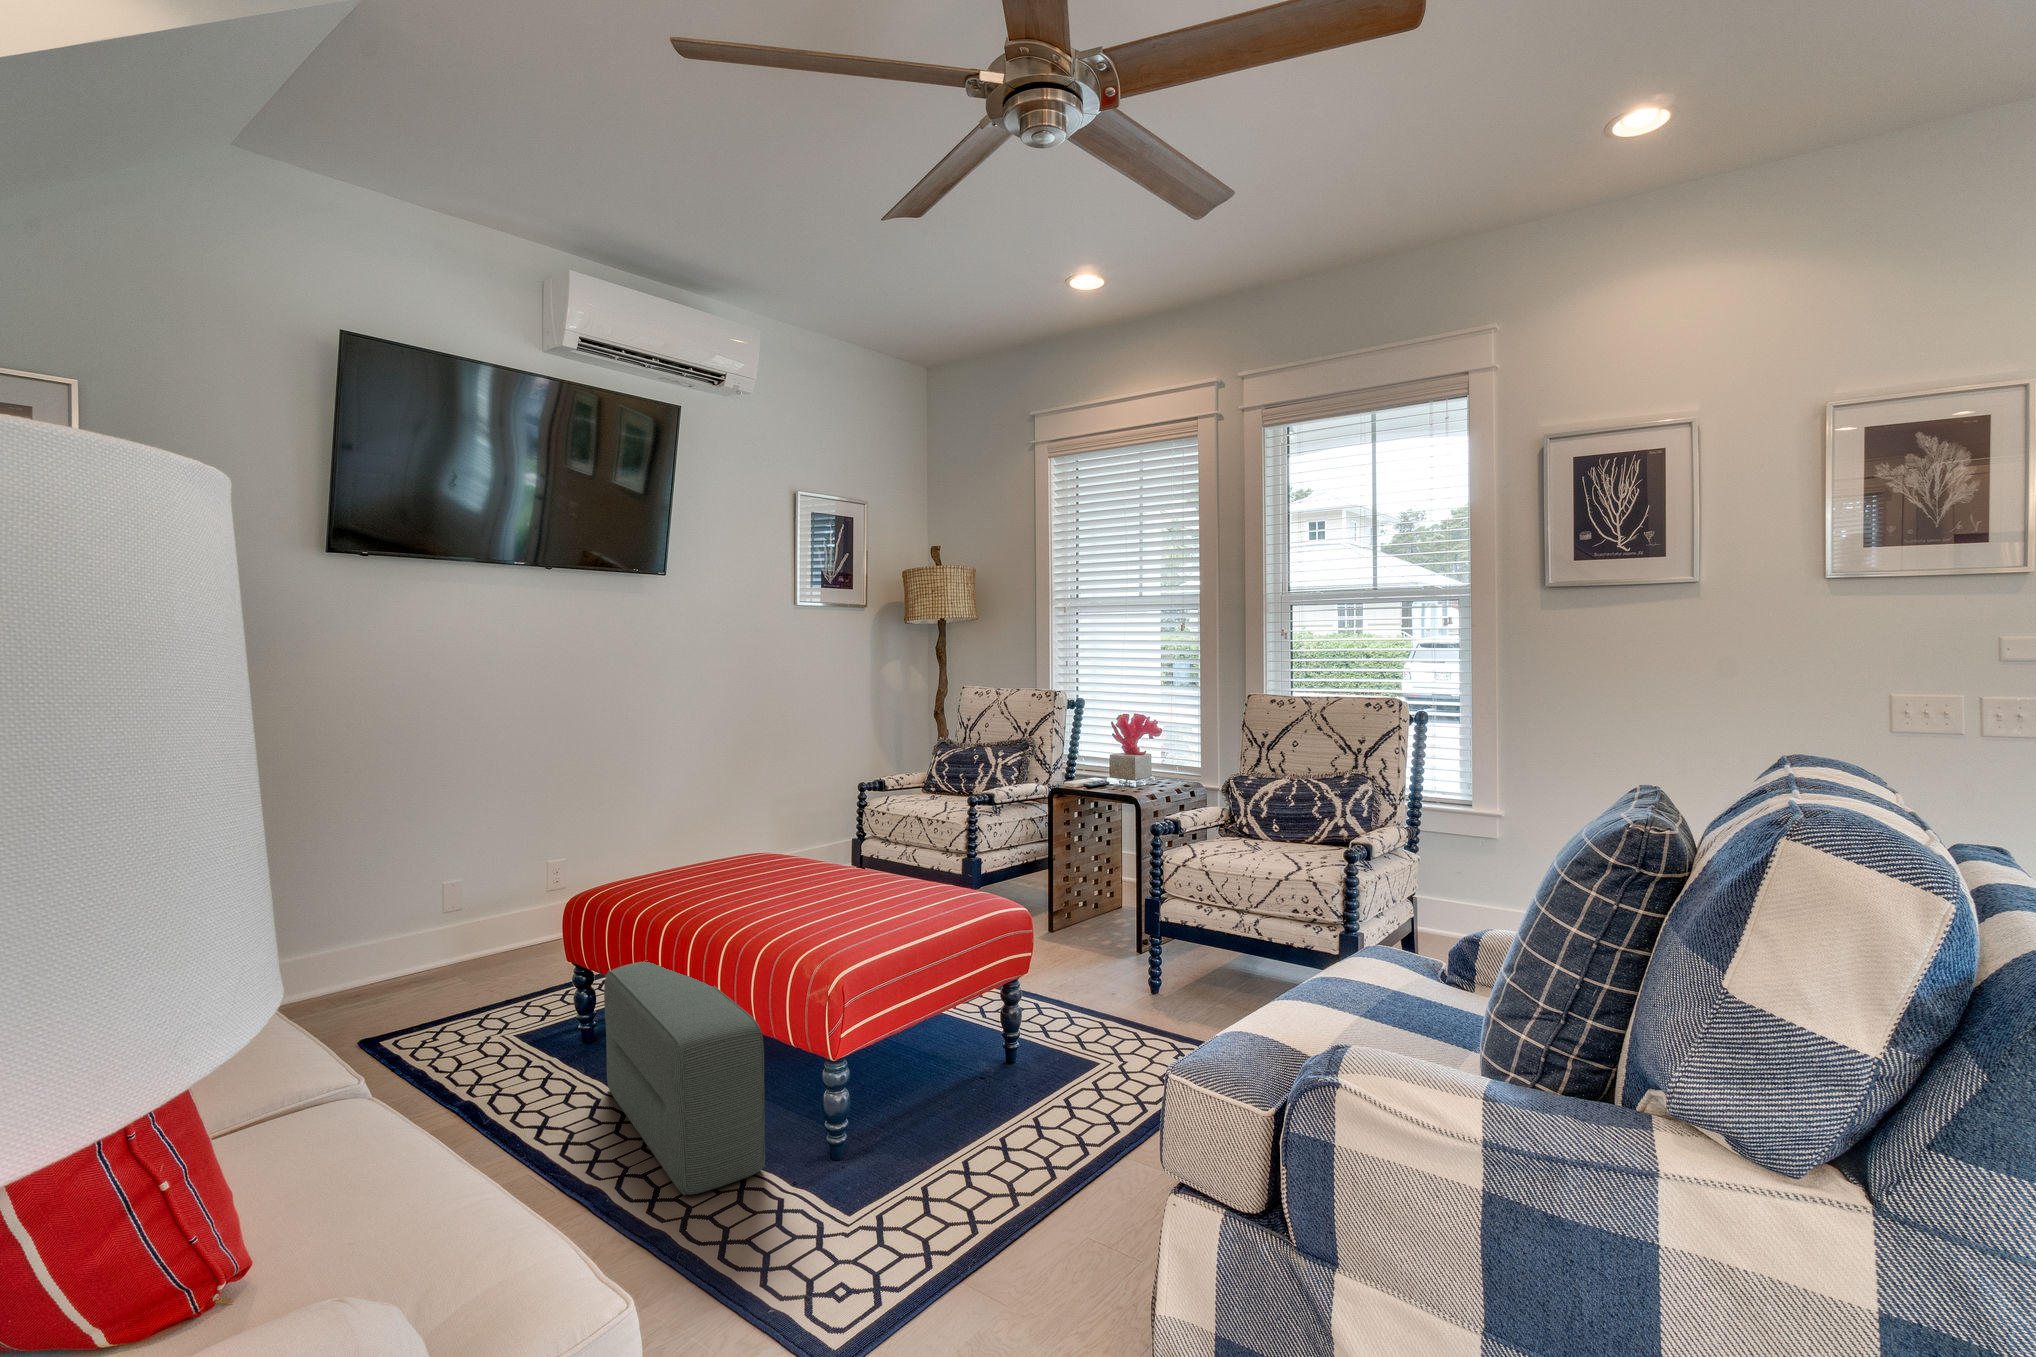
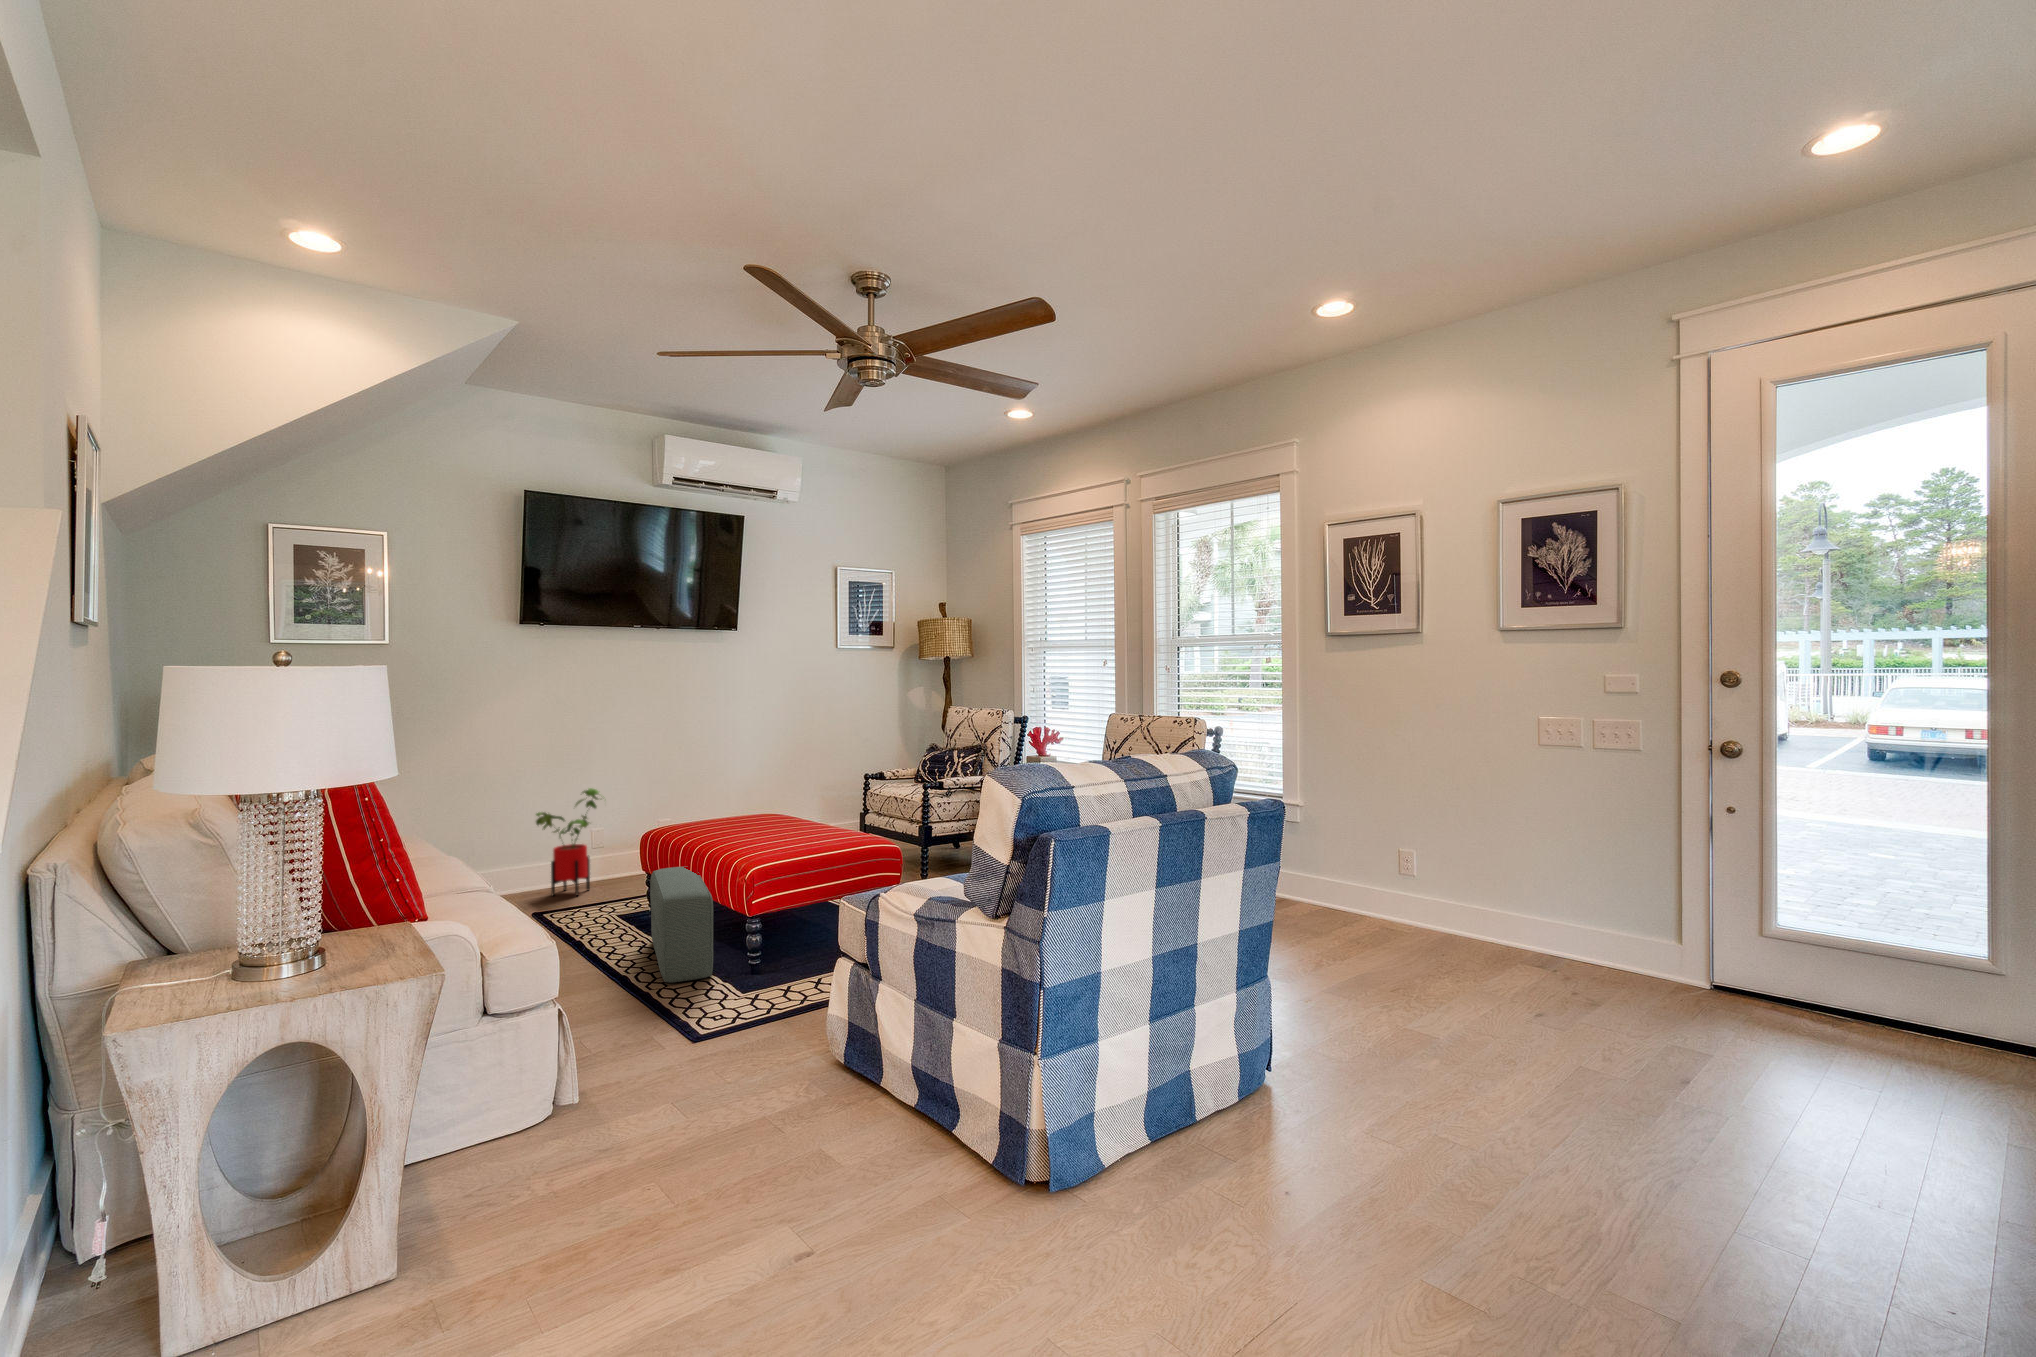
house plant: none [346,819,469,1001] -> present [536,788,599,896]

